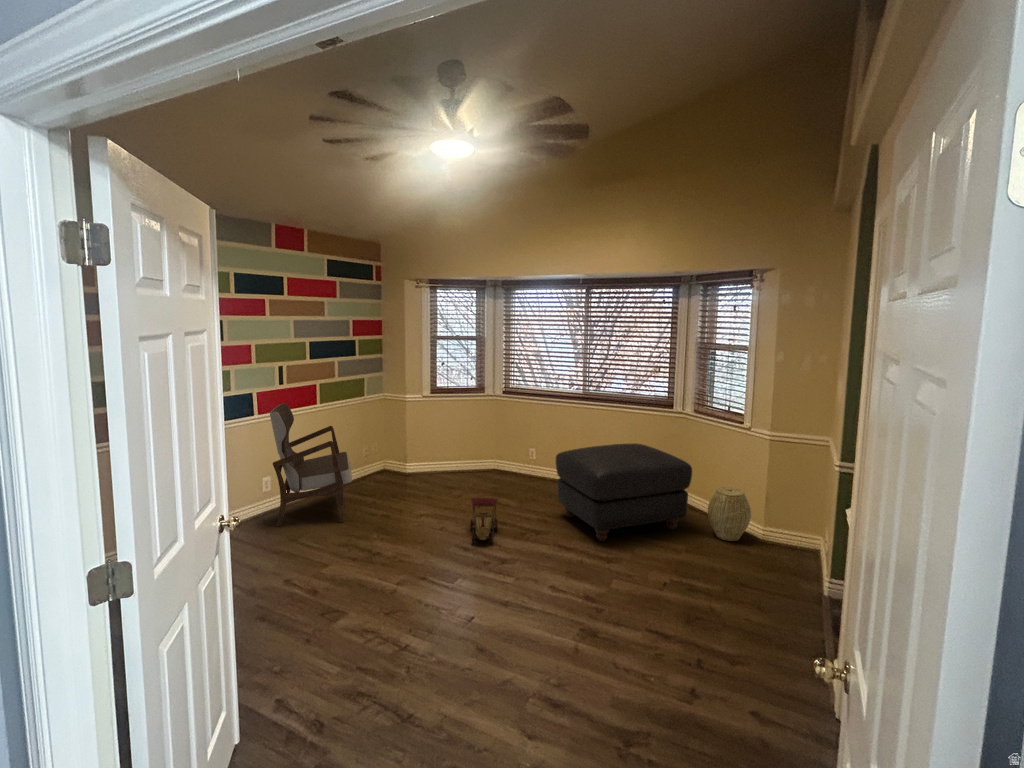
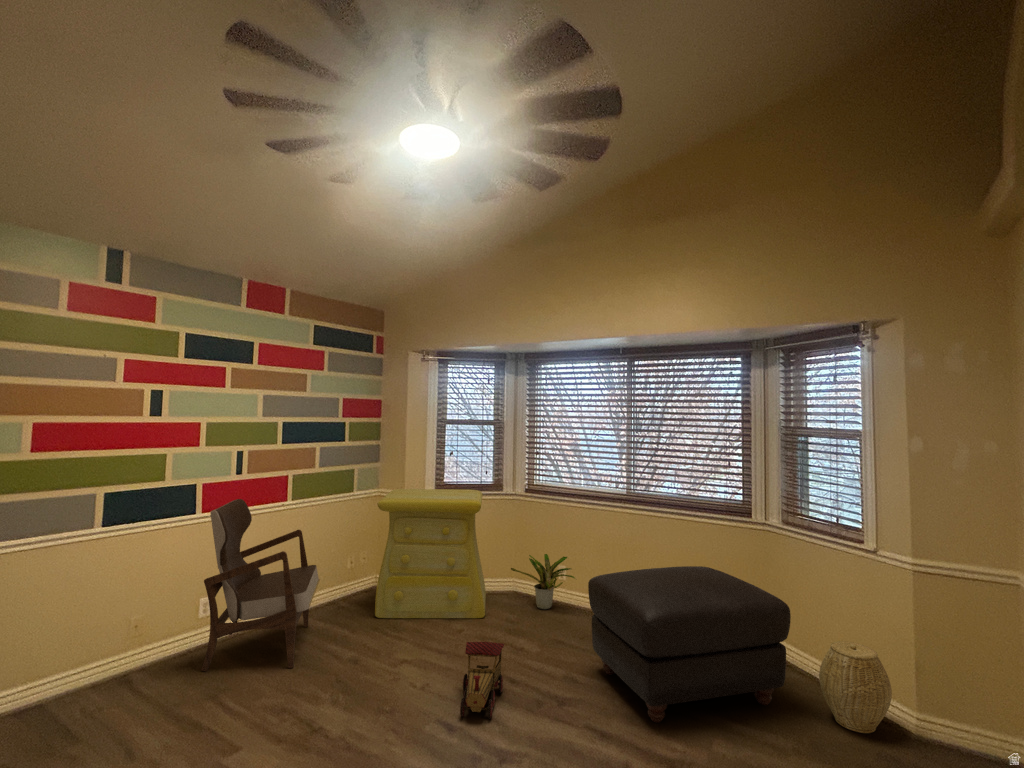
dresser: none [390,392,475,490] -> present [375,489,486,618]
potted plant: none [493,440,544,480] -> present [511,554,575,610]

